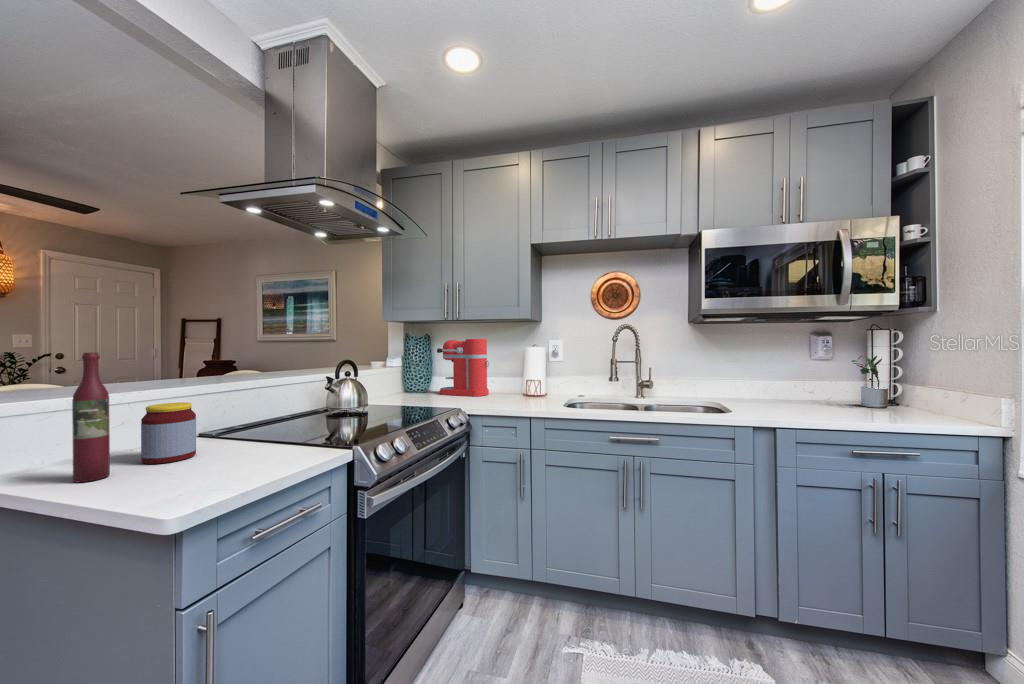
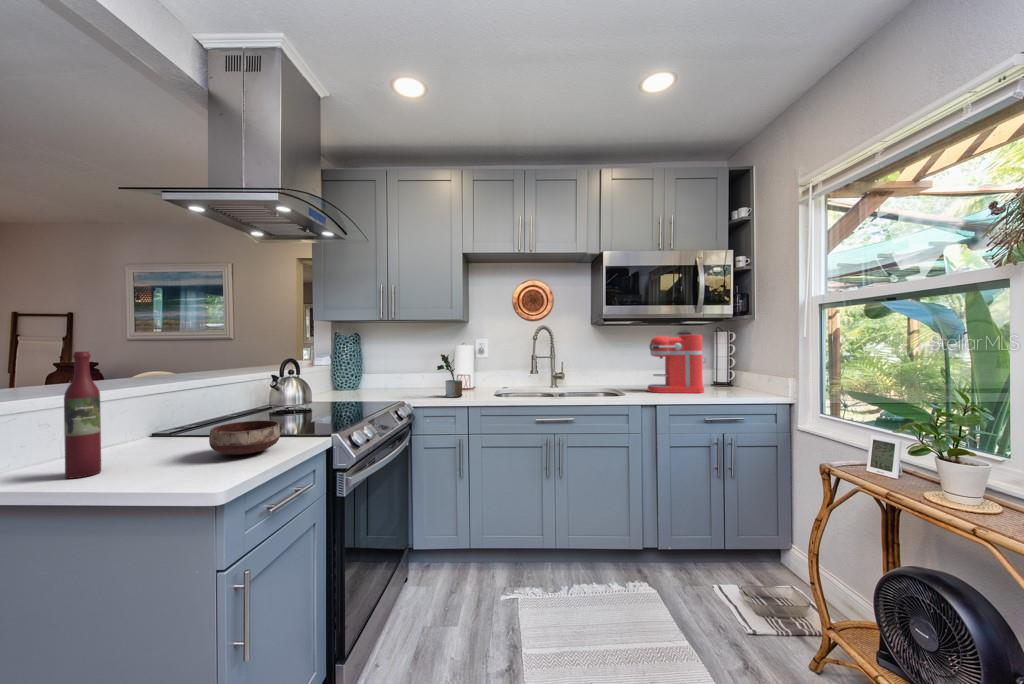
coffee maker: present [437,339,489,396] -> present [648,335,706,393]
potted plant: present [852,356,888,408] -> present [437,354,463,397]
jar: present [141,402,196,464] -> none [118,400,173,460]
bowl: none [211,428,288,466] -> present [209,420,280,455]

